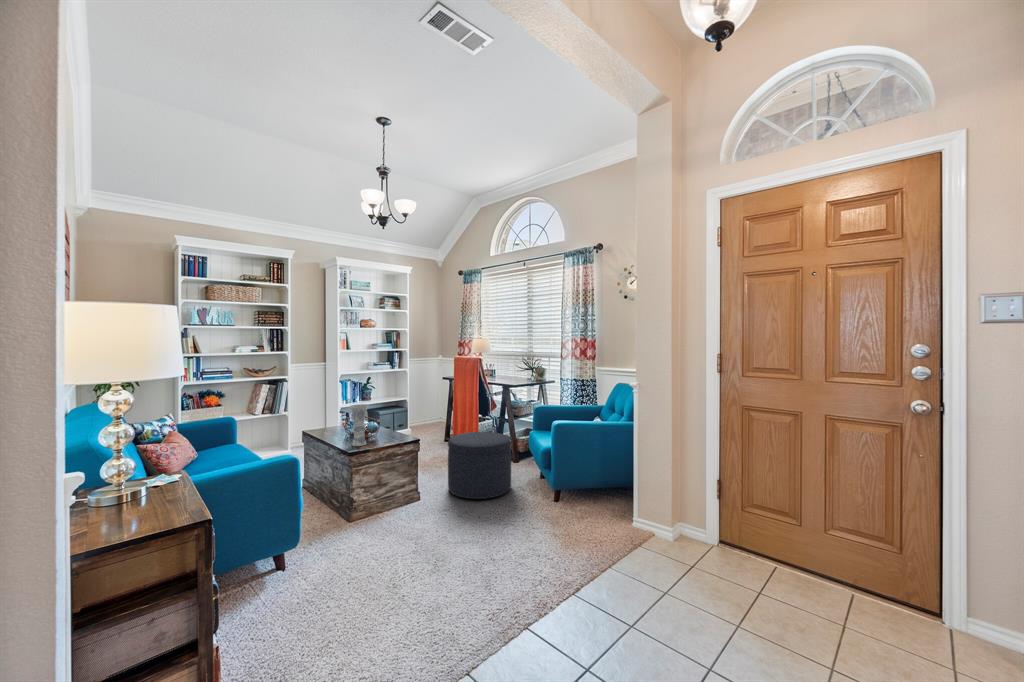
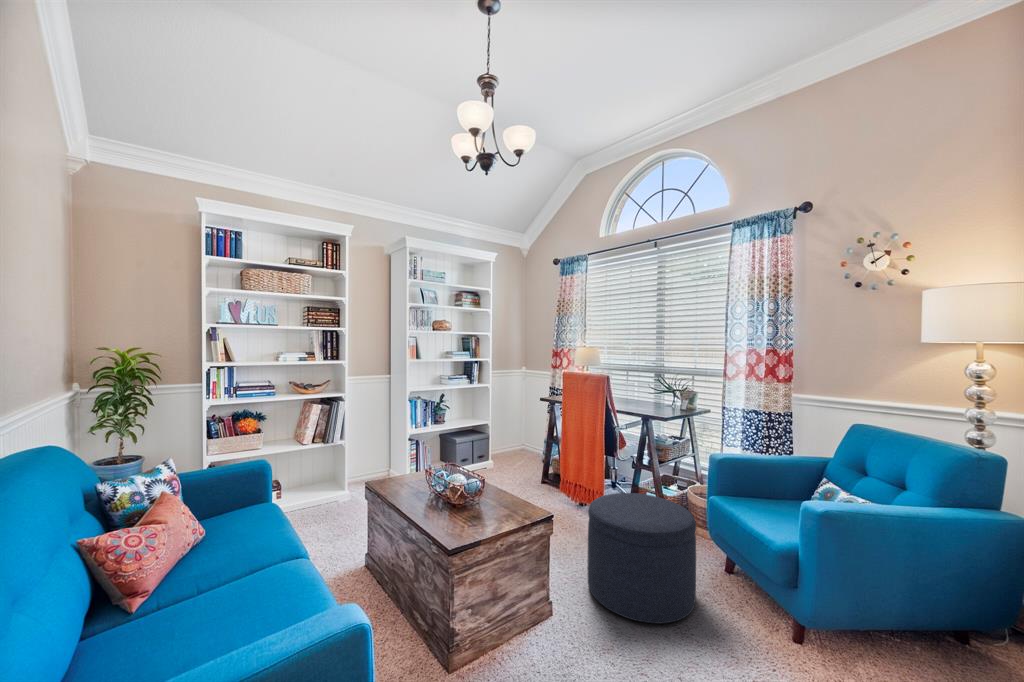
vase: present [349,404,368,446] -> none [444,454,475,528]

